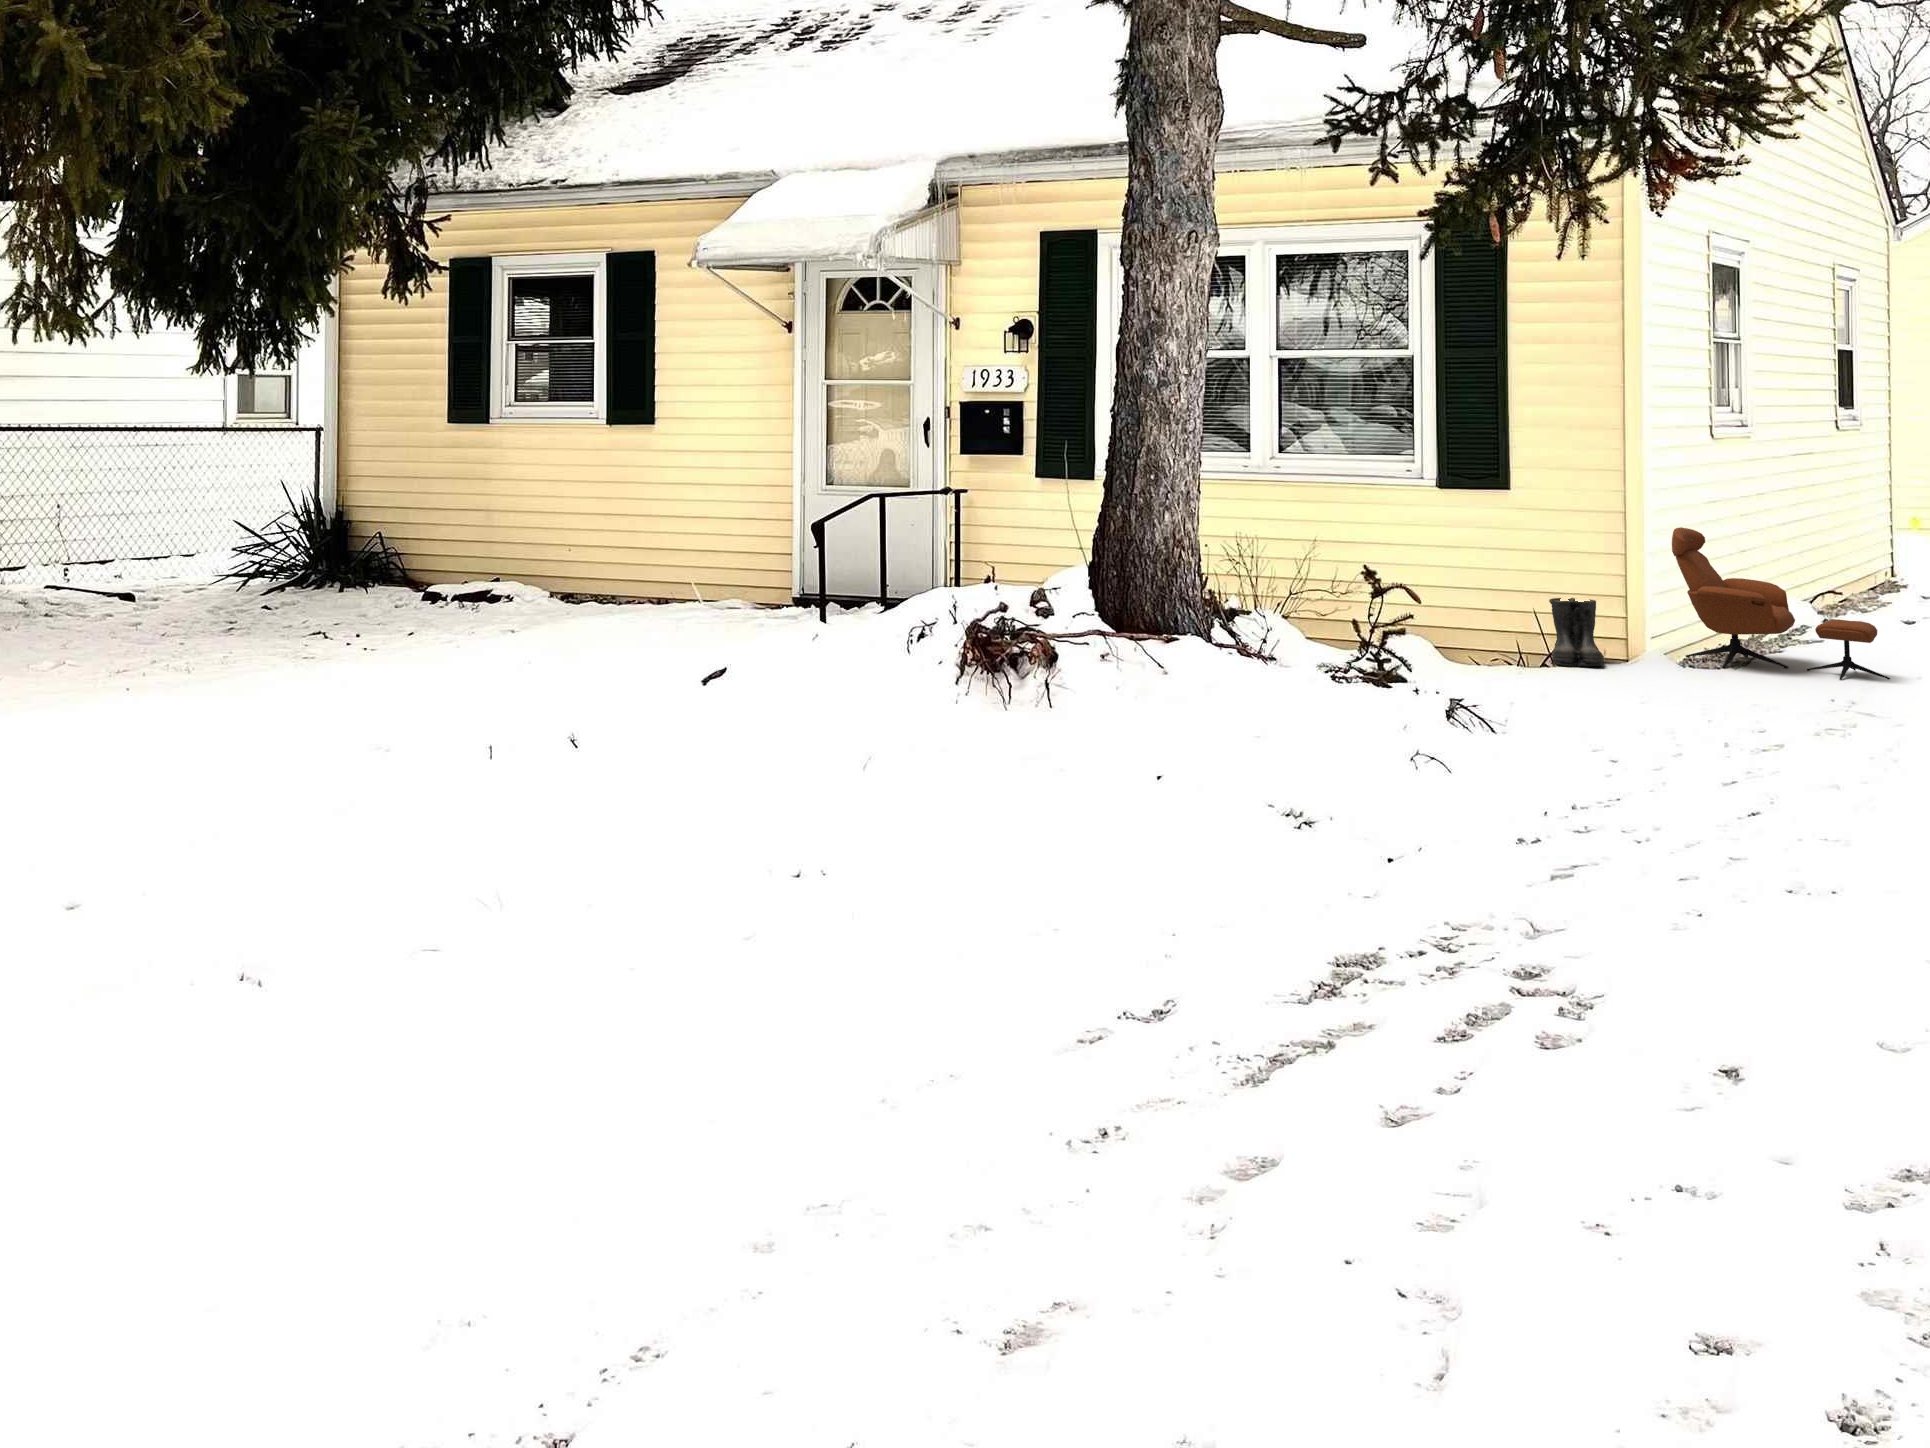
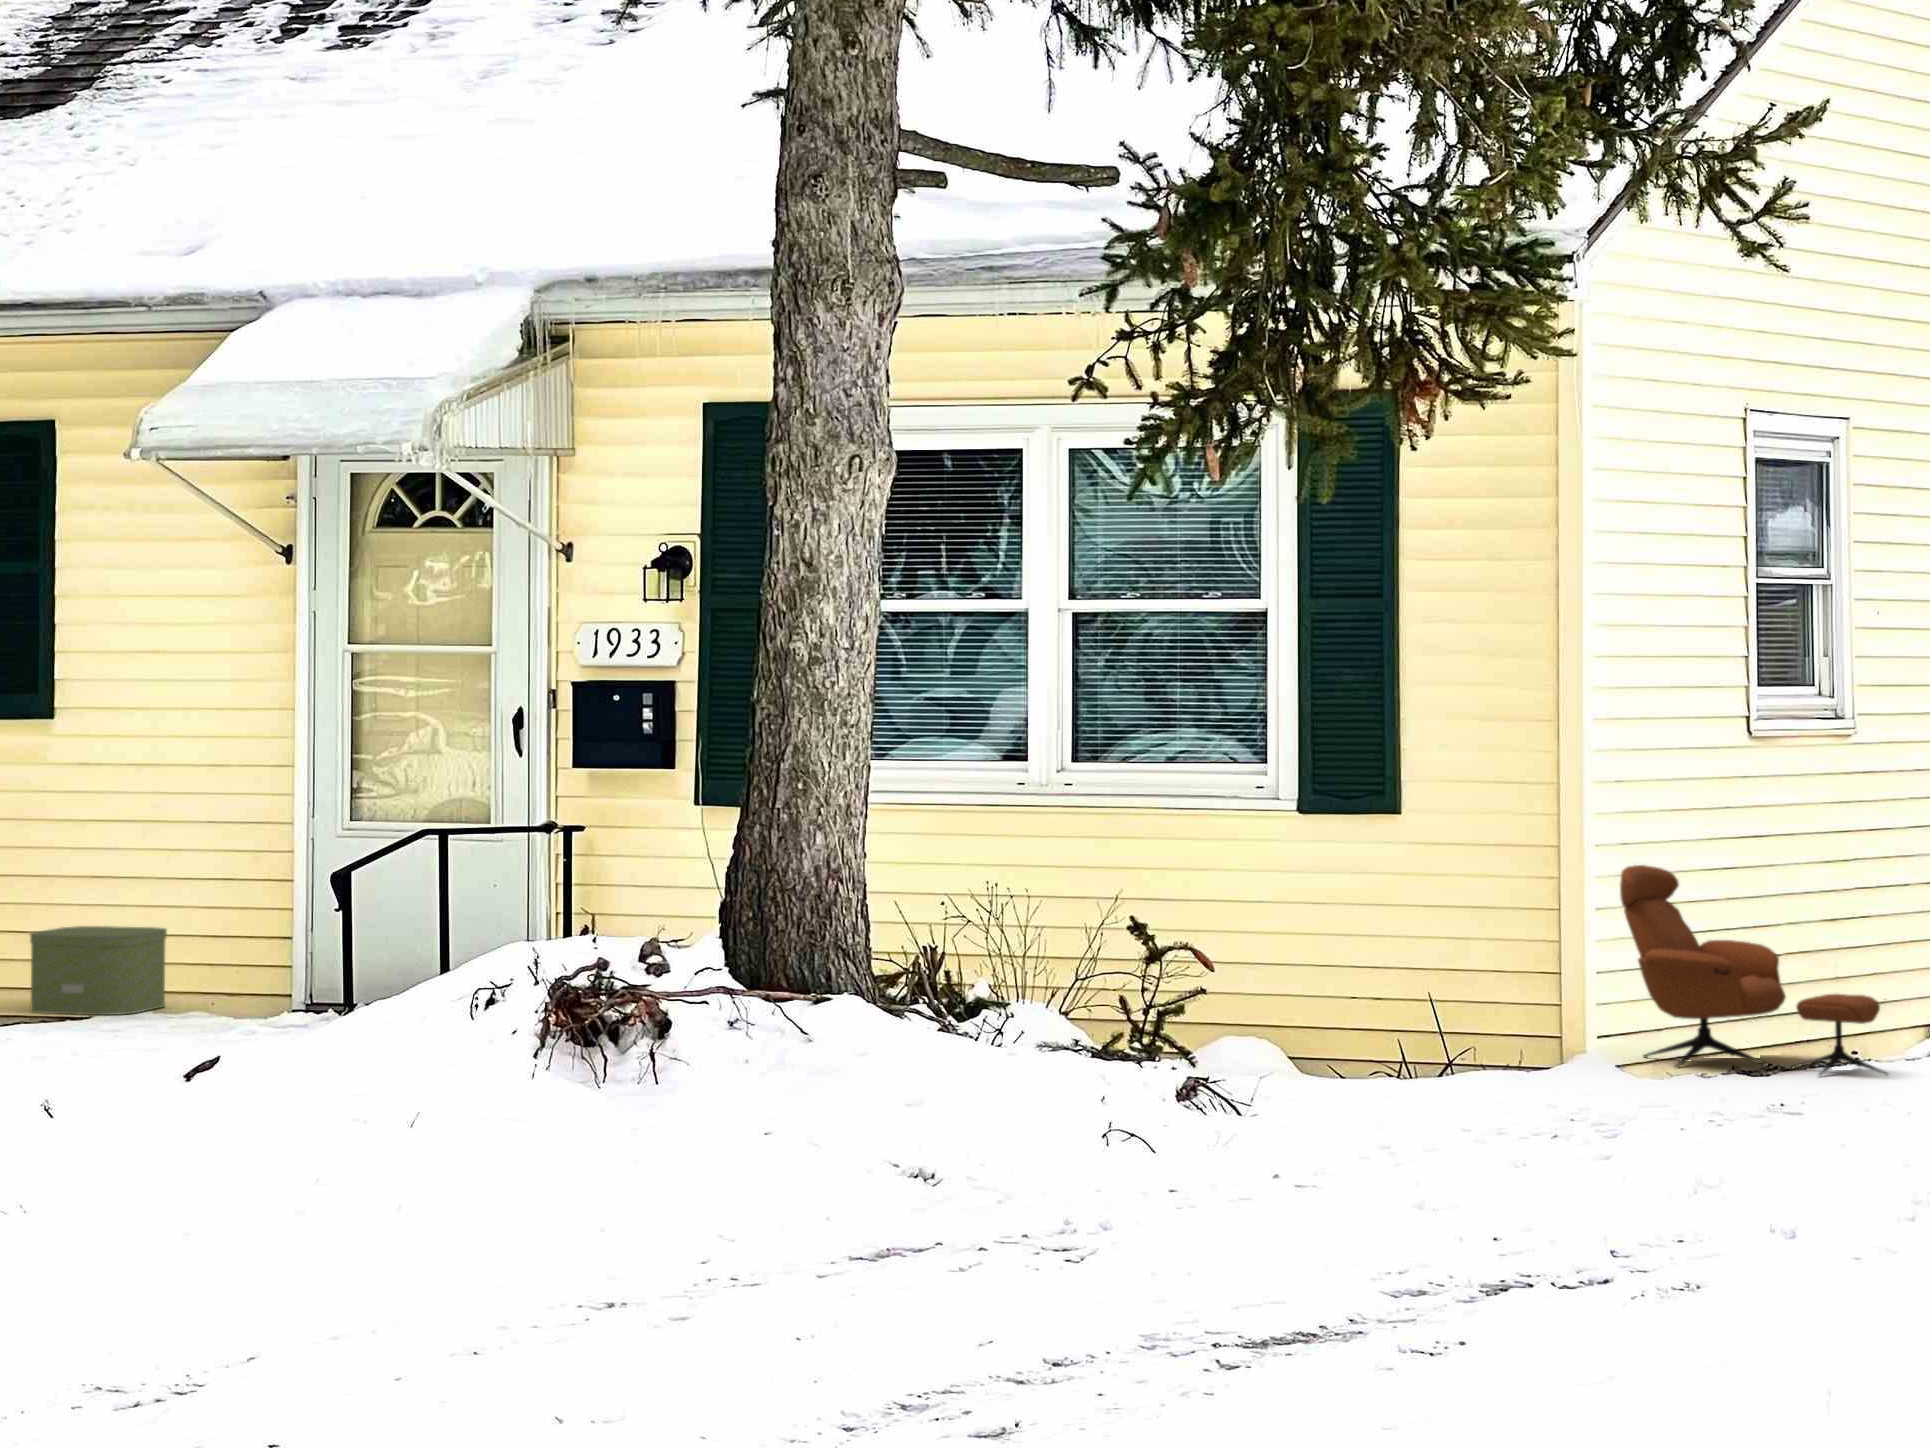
storage box: none [636,546,718,602] -> present [30,926,167,1015]
boots: present [1549,598,1605,667] -> none [1436,970,1507,1069]

